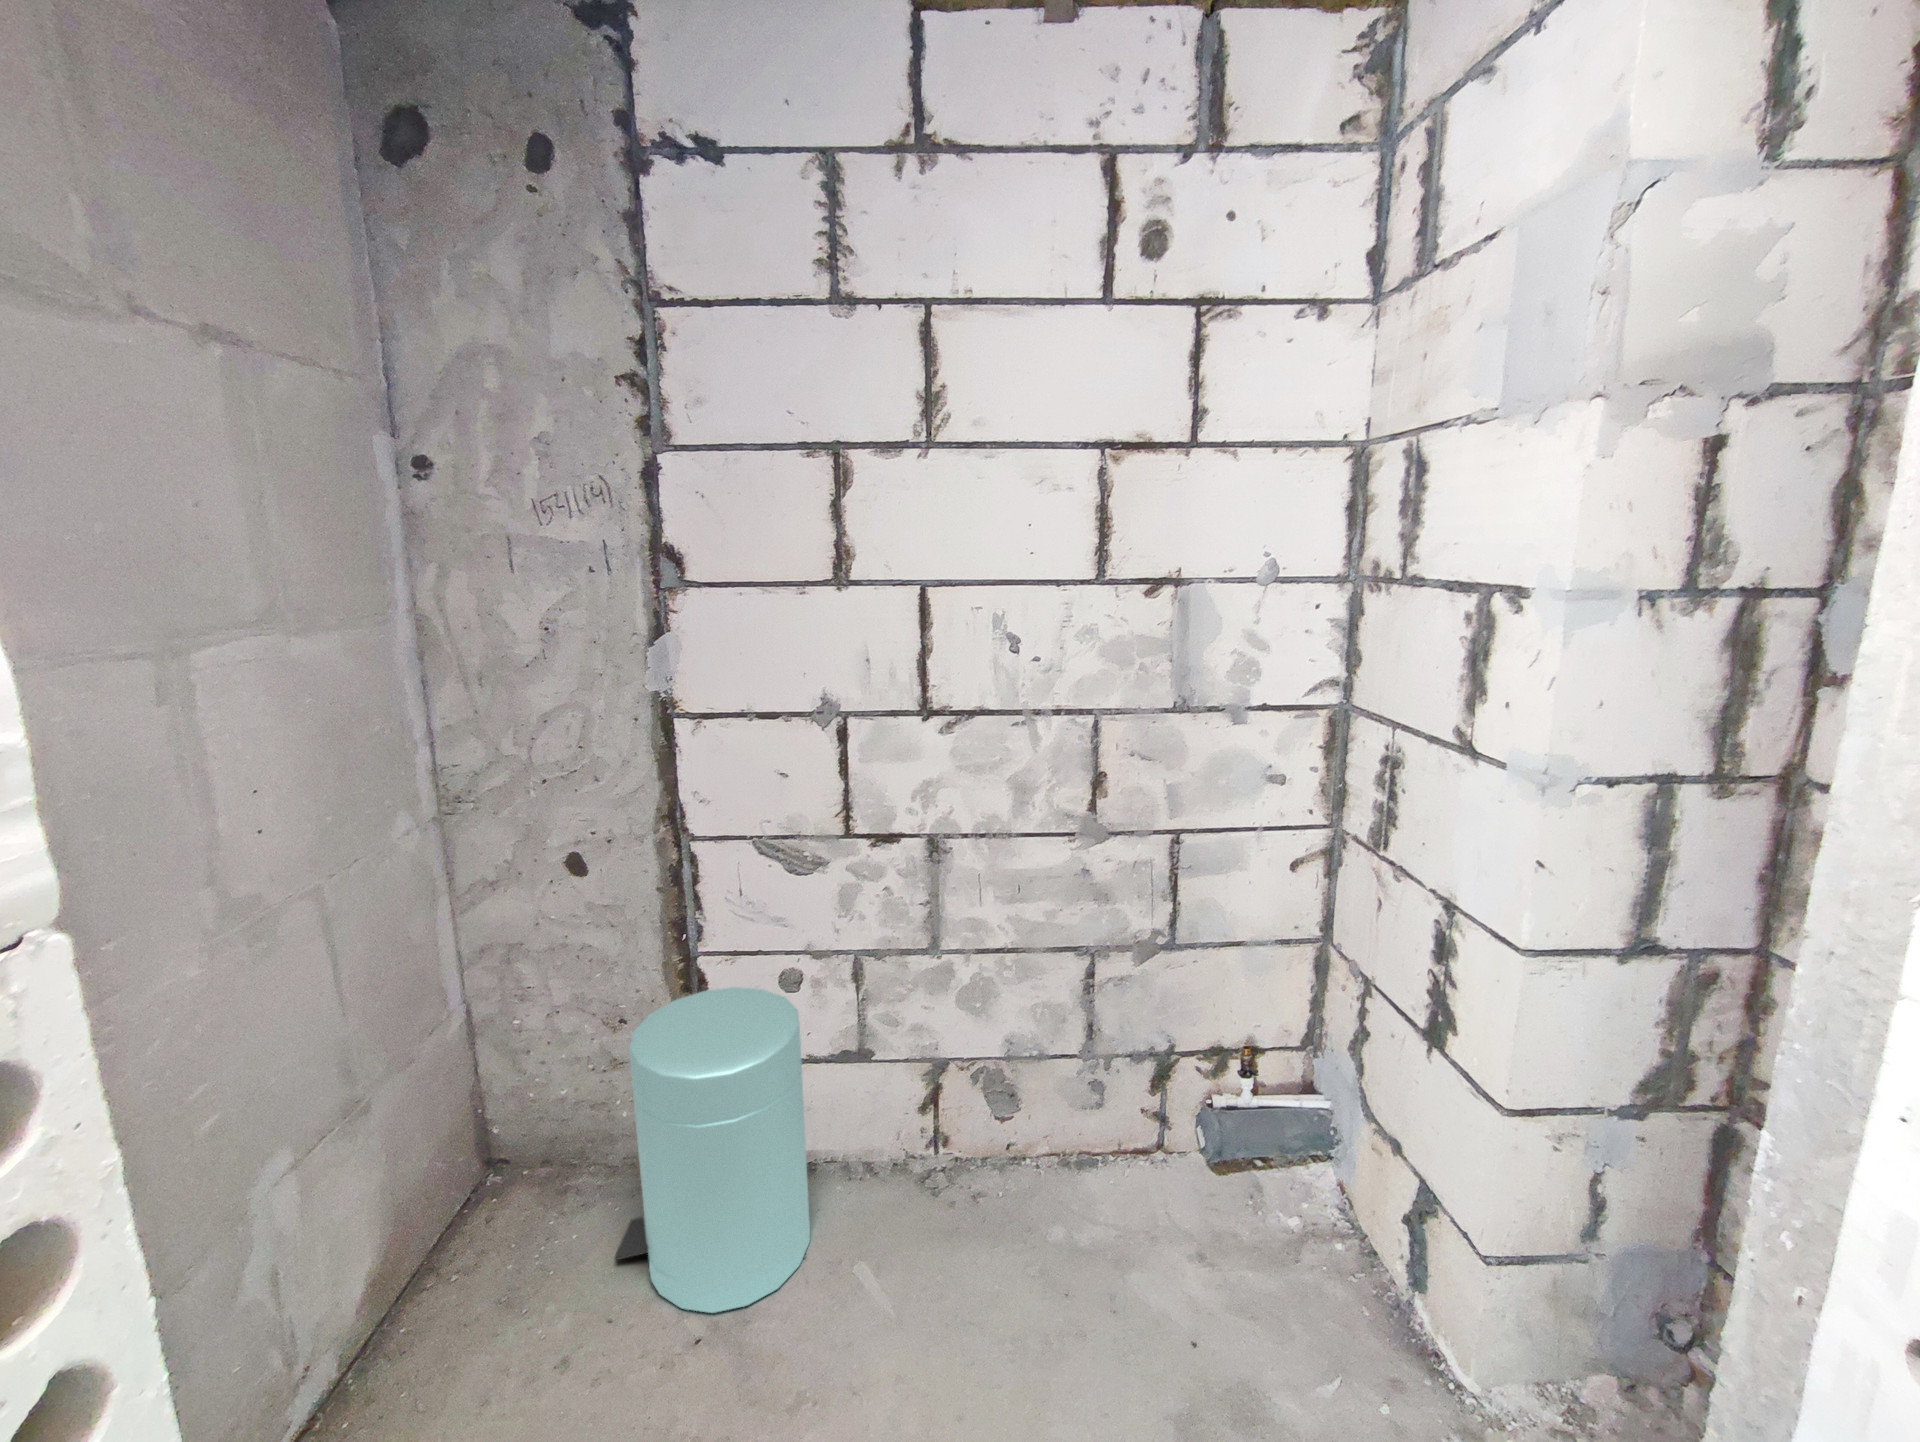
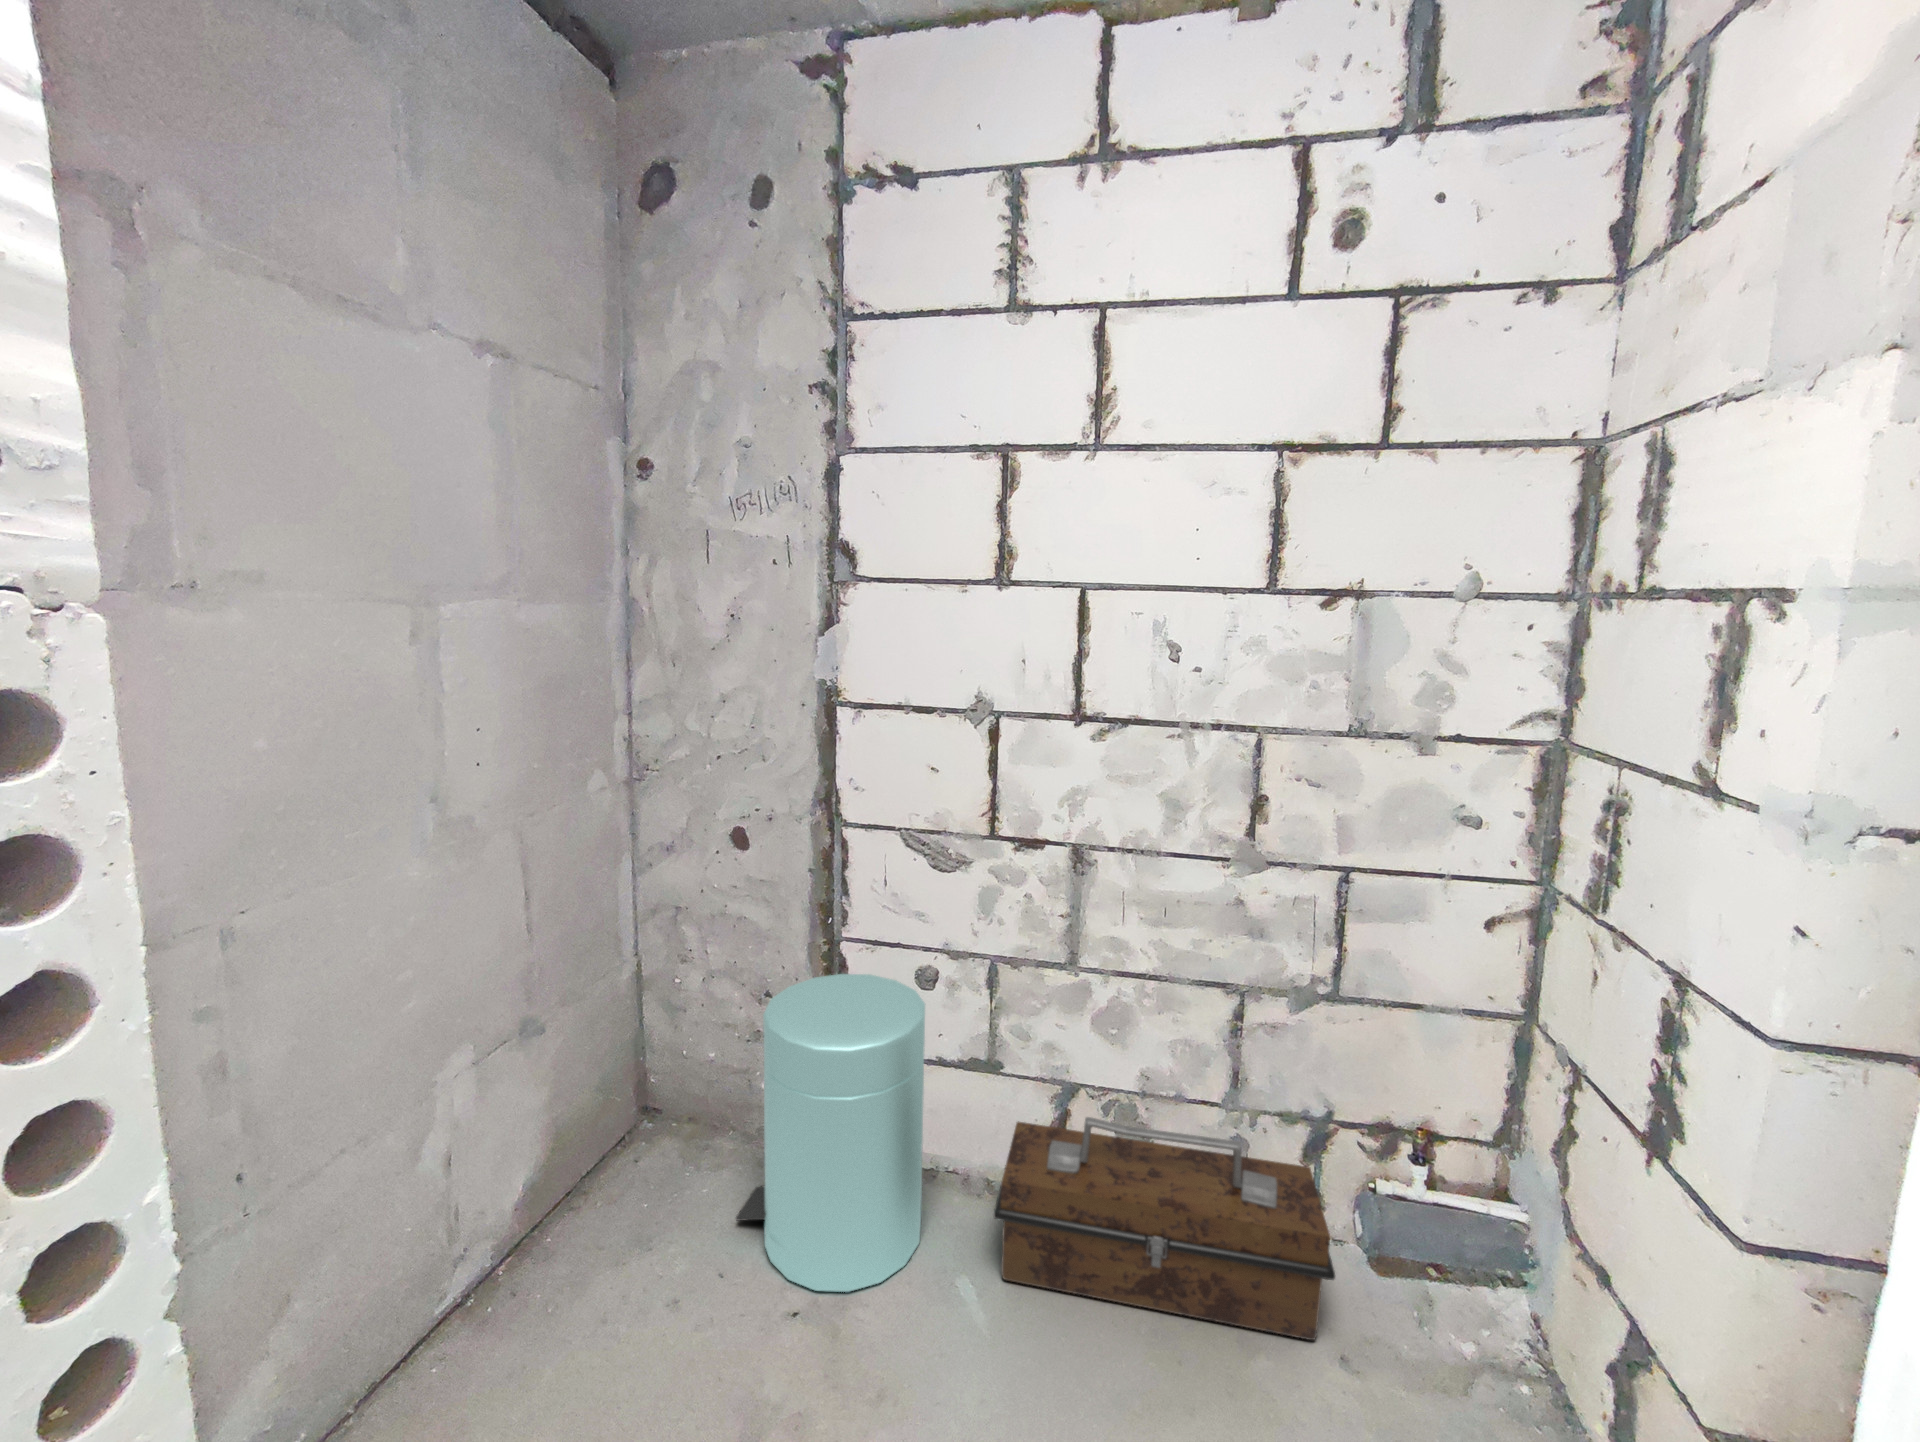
toolbox: none [885,1089,1191,1258] -> present [994,1117,1335,1340]

